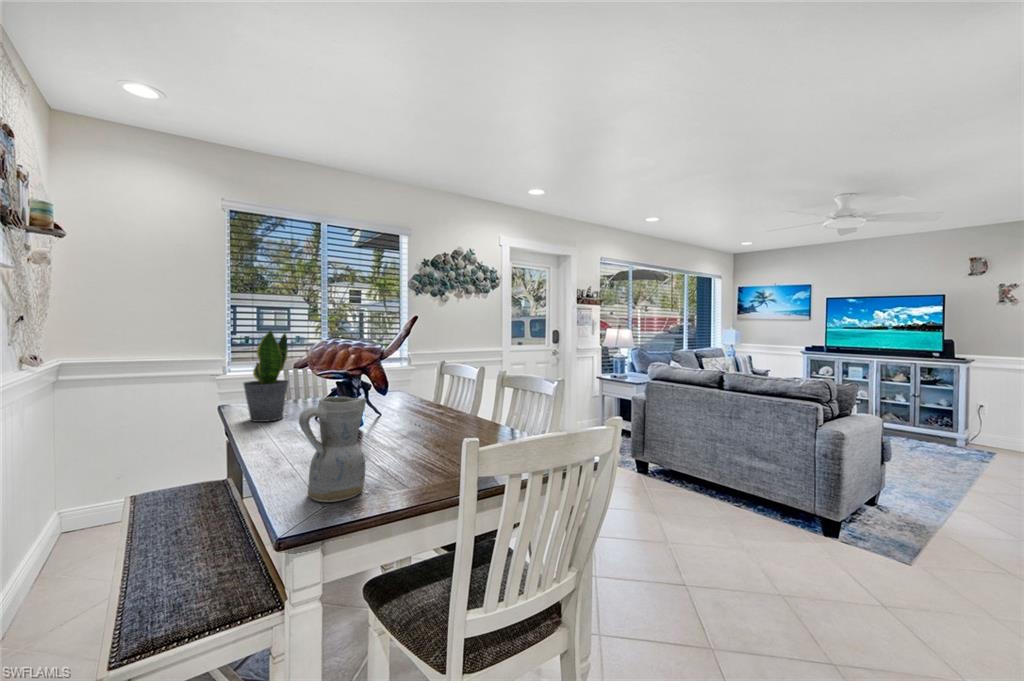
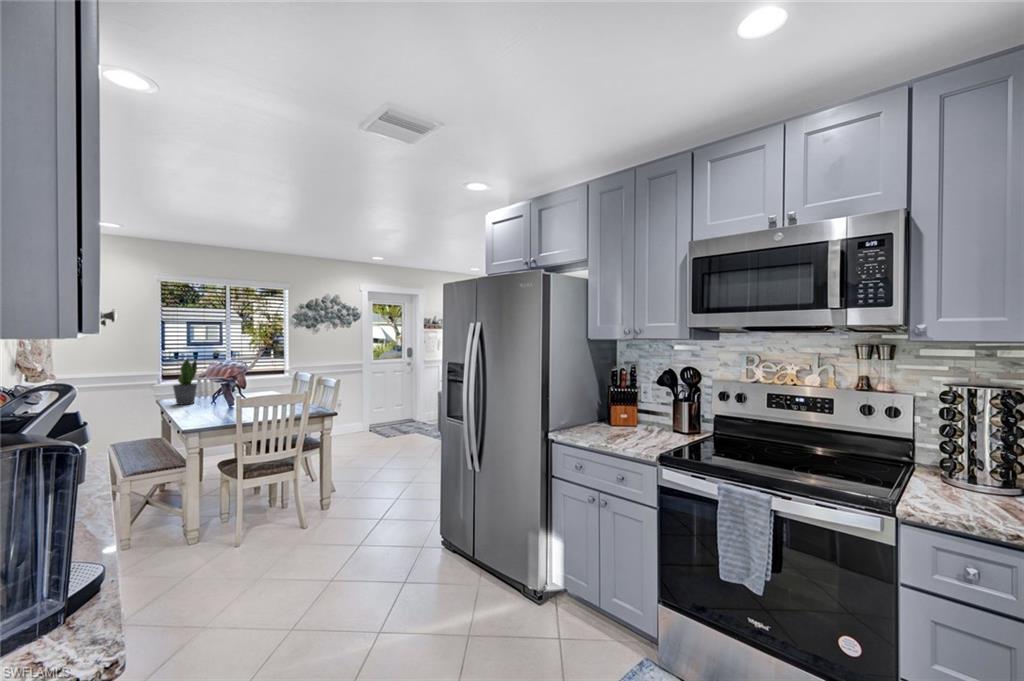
ceramic pitcher: present [299,397,366,502] -> none [195,387,223,424]

